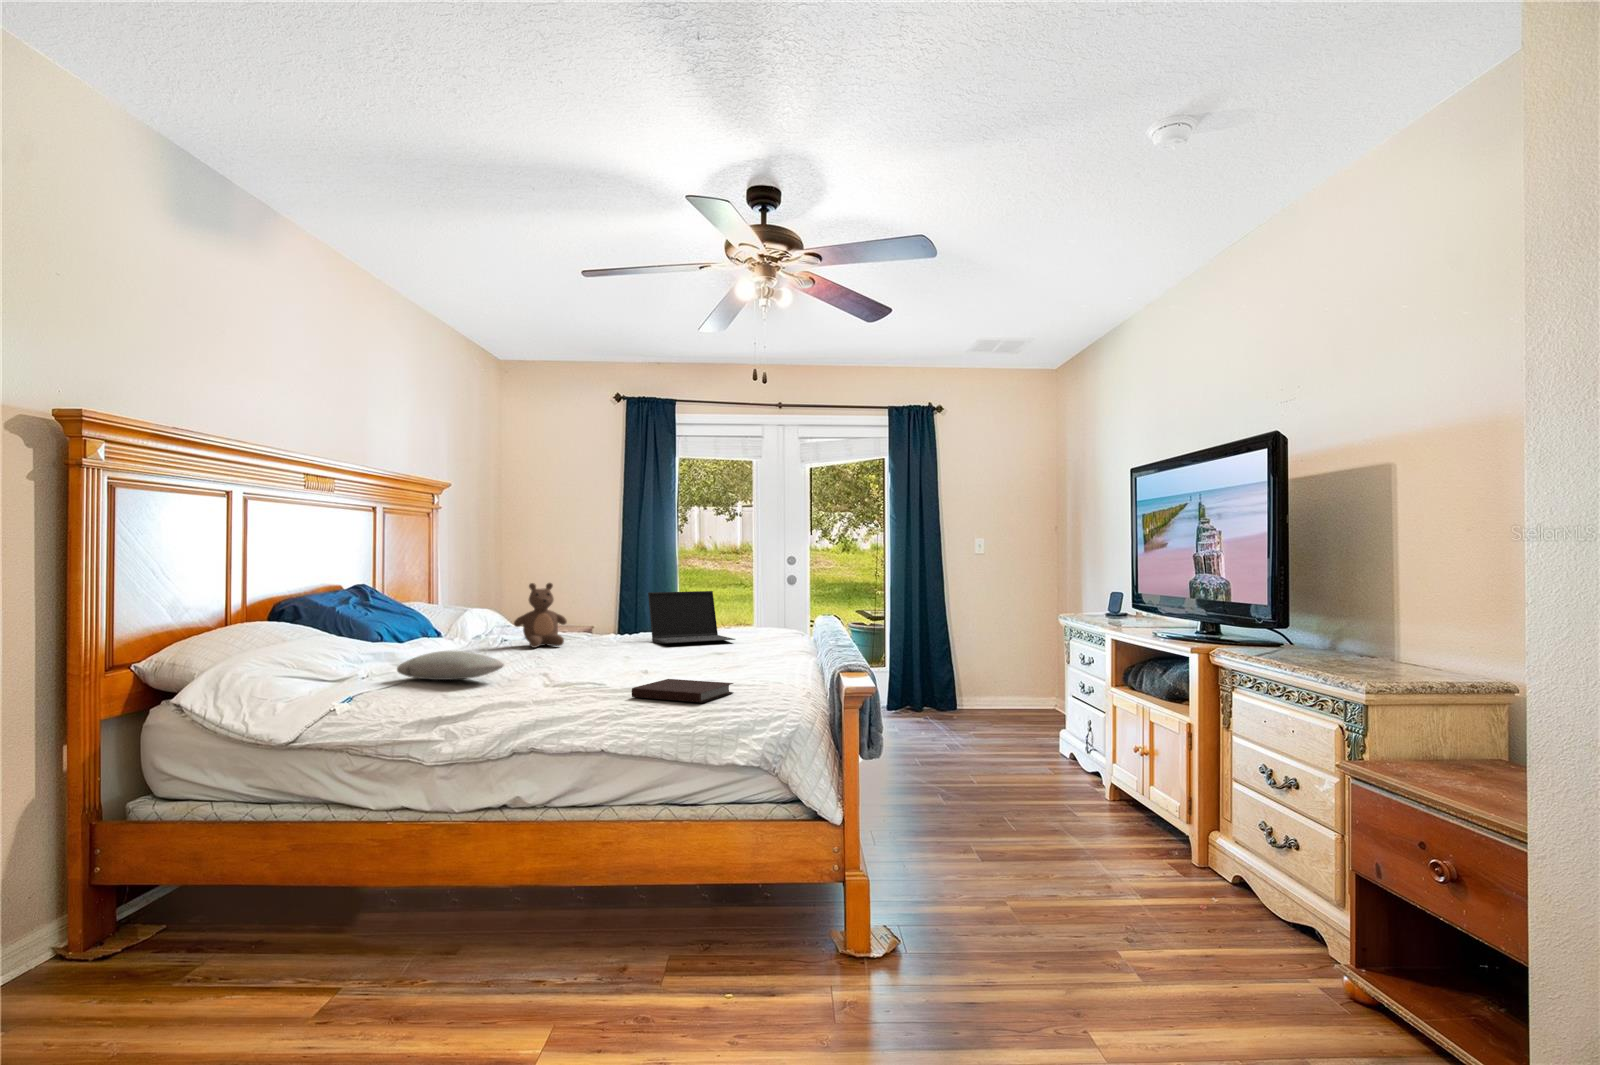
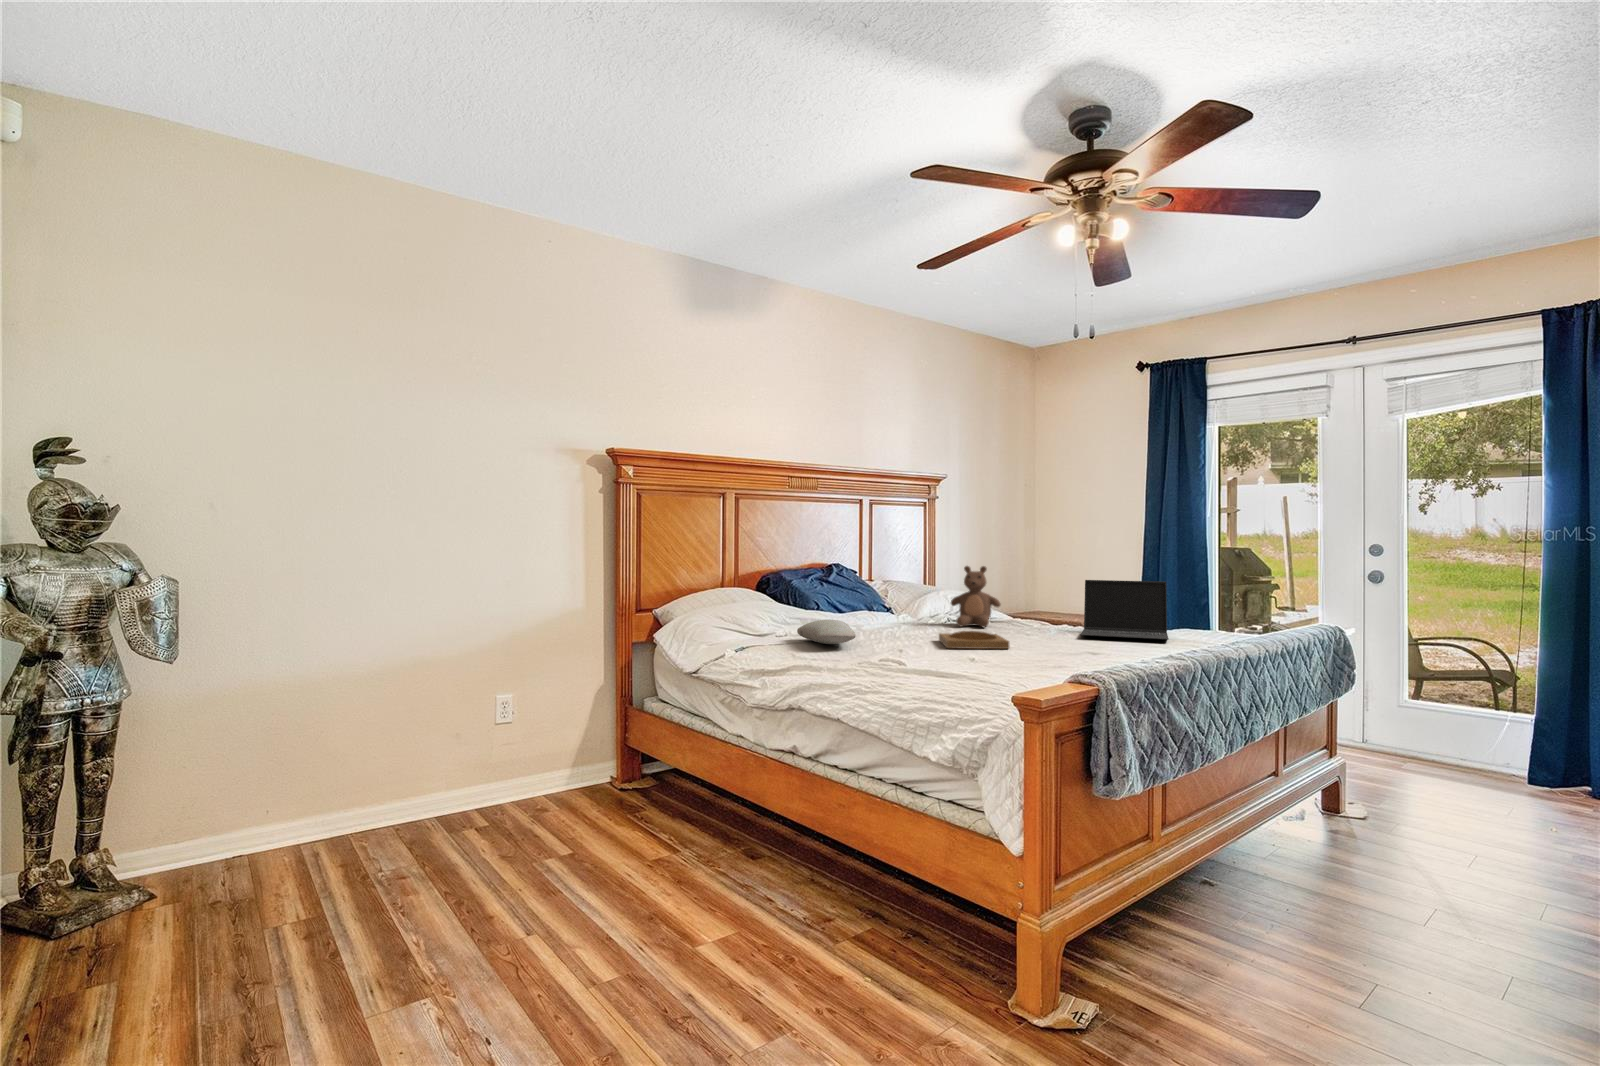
tray: none [555,648,642,667] -> present [939,631,1009,649]
notebook: present [632,679,733,703] -> none [896,666,991,692]

